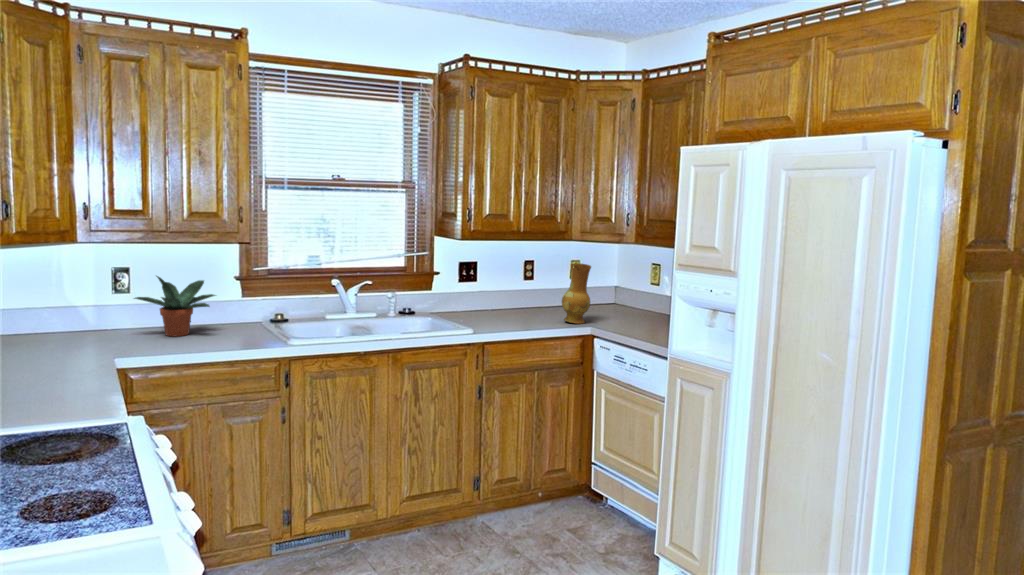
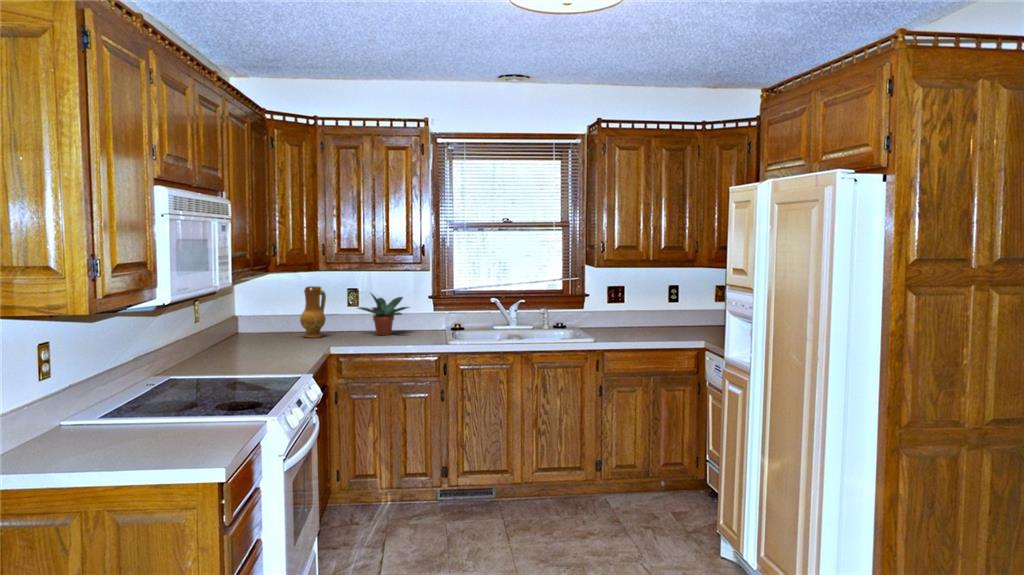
ceramic jug: present [562,263,591,324] -> present [300,286,326,338]

